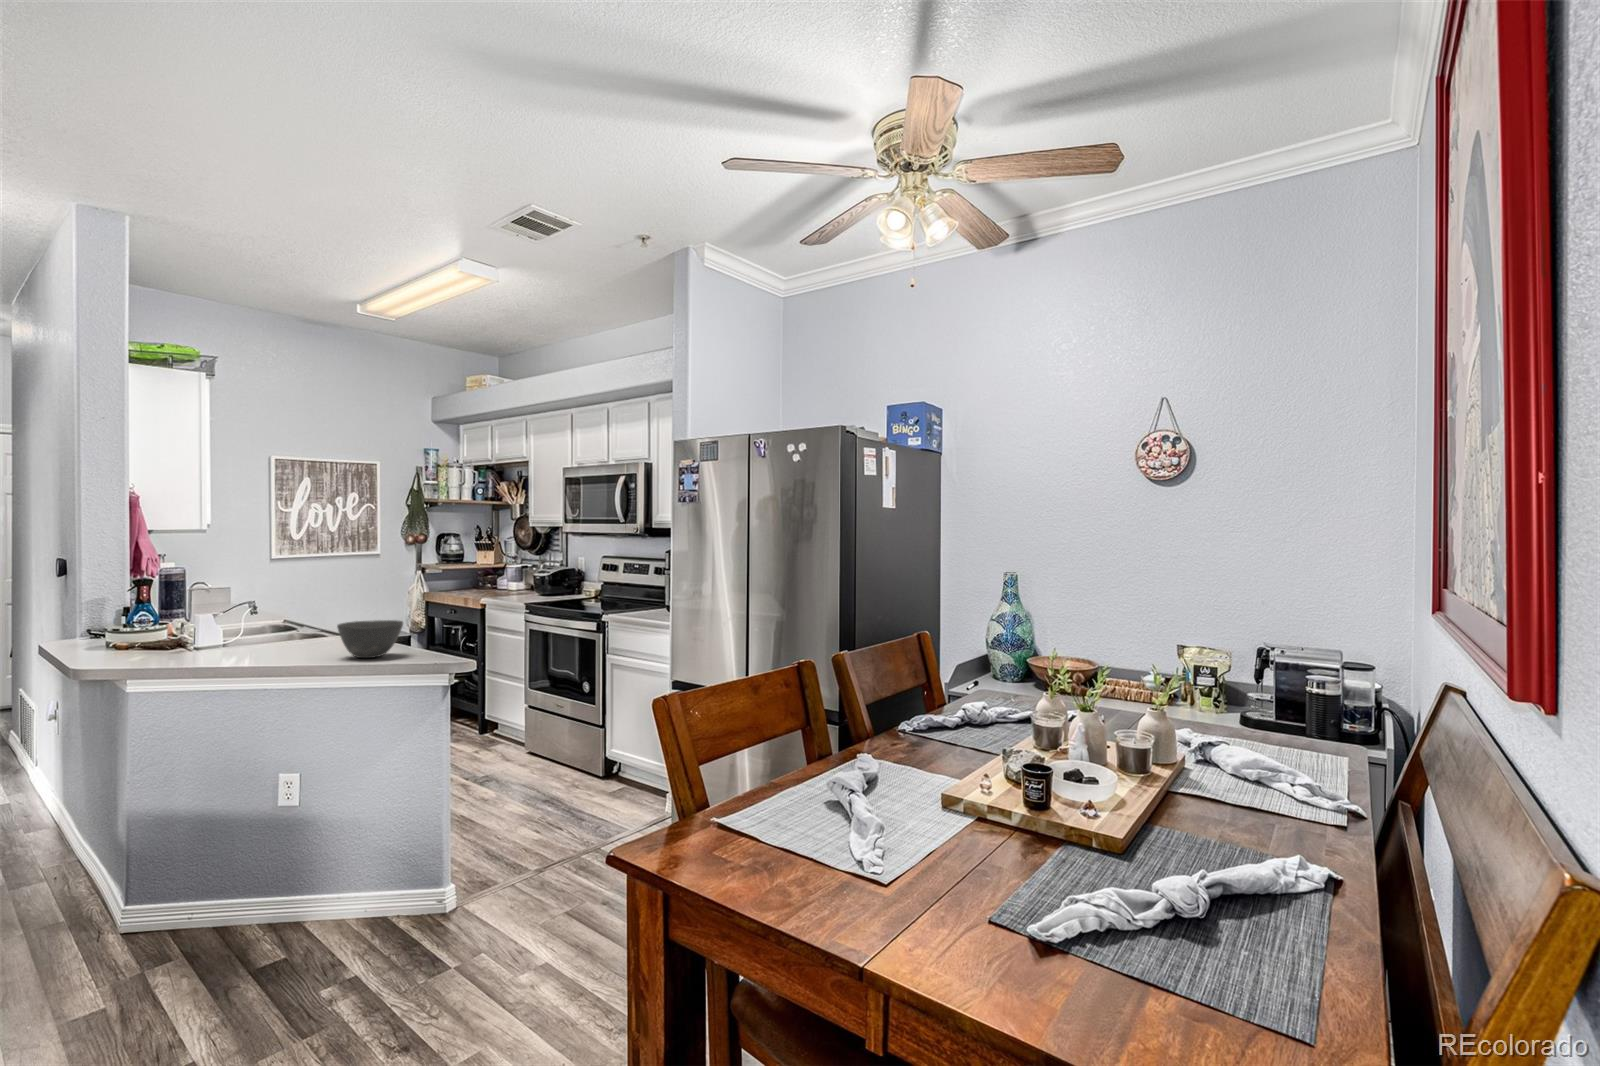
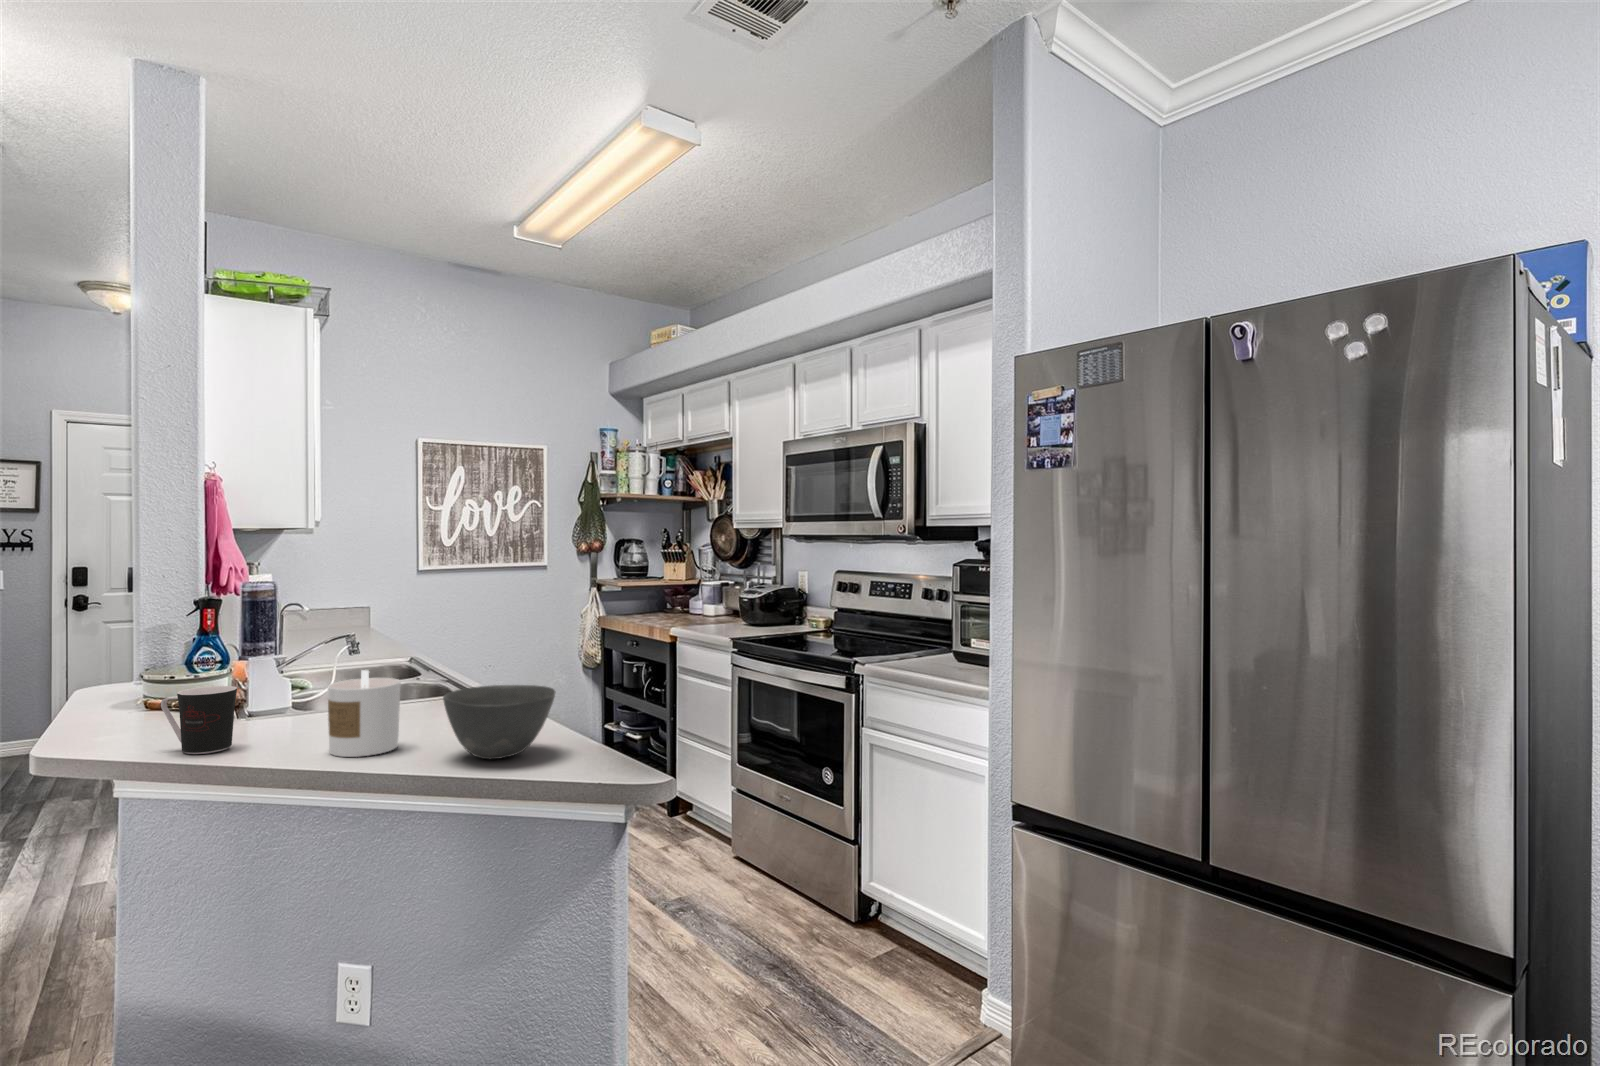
candle: none [265,613,308,660] -> present [328,670,401,757]
coffee cup: none [158,624,205,661] -> present [161,686,237,754]

